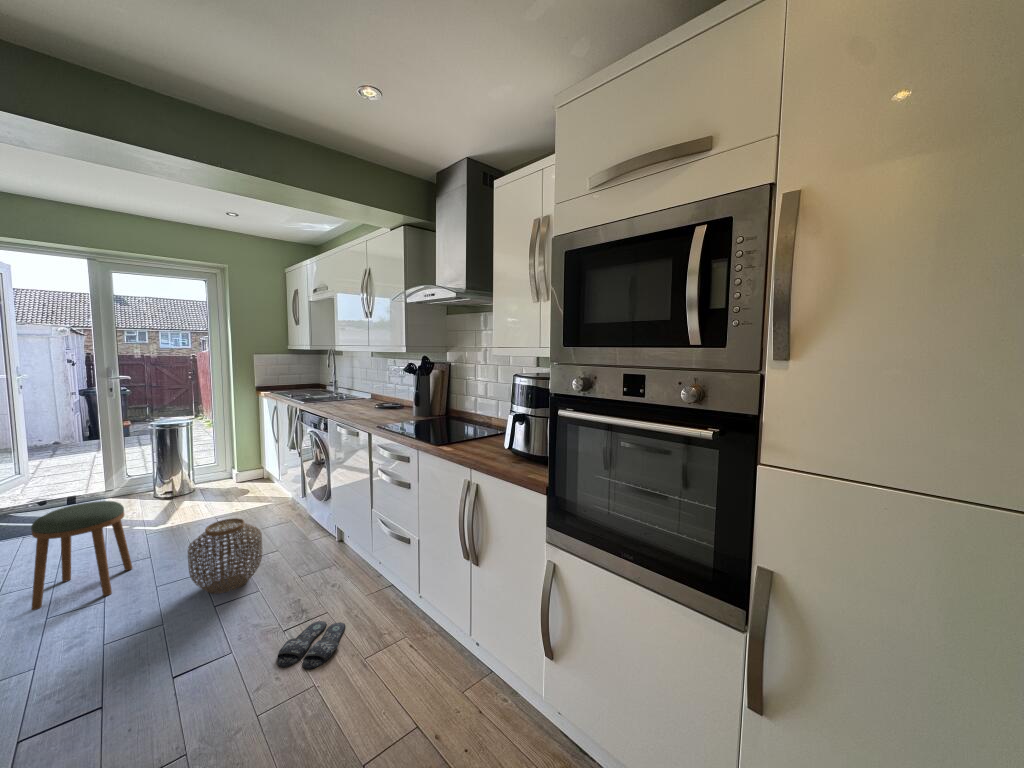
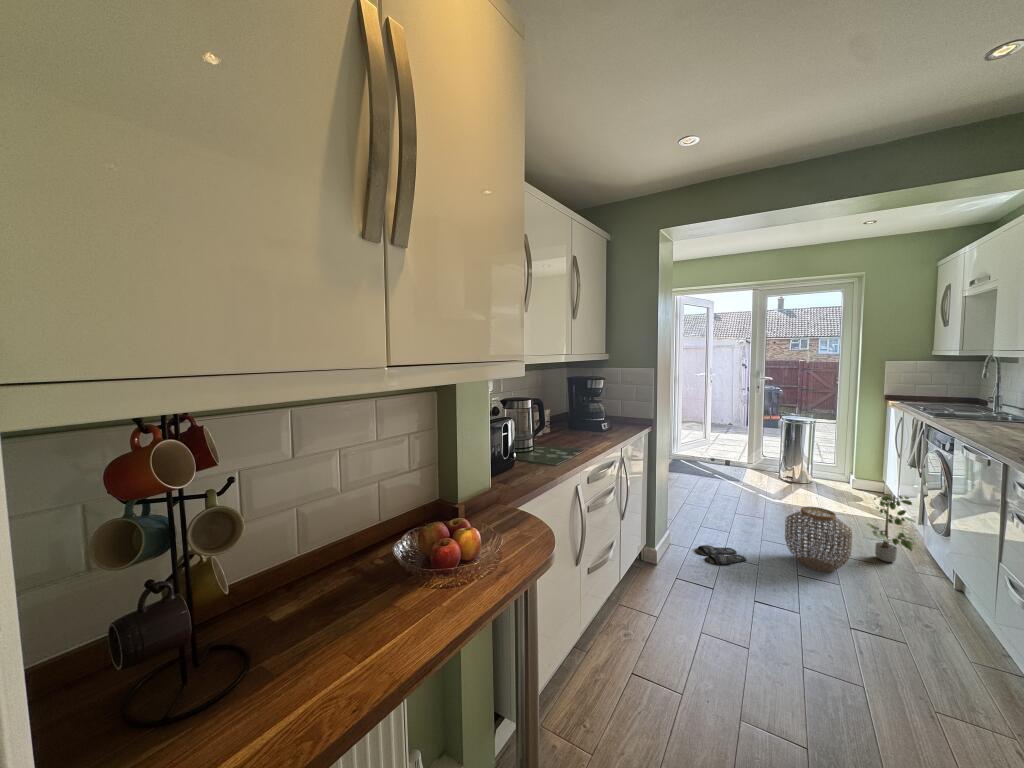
potted plant: none [267,476,310,544] -> present [867,494,919,562]
stool: present [31,501,132,610] -> none [699,461,753,529]
slippers: present [278,621,345,669] -> present [695,545,746,565]

